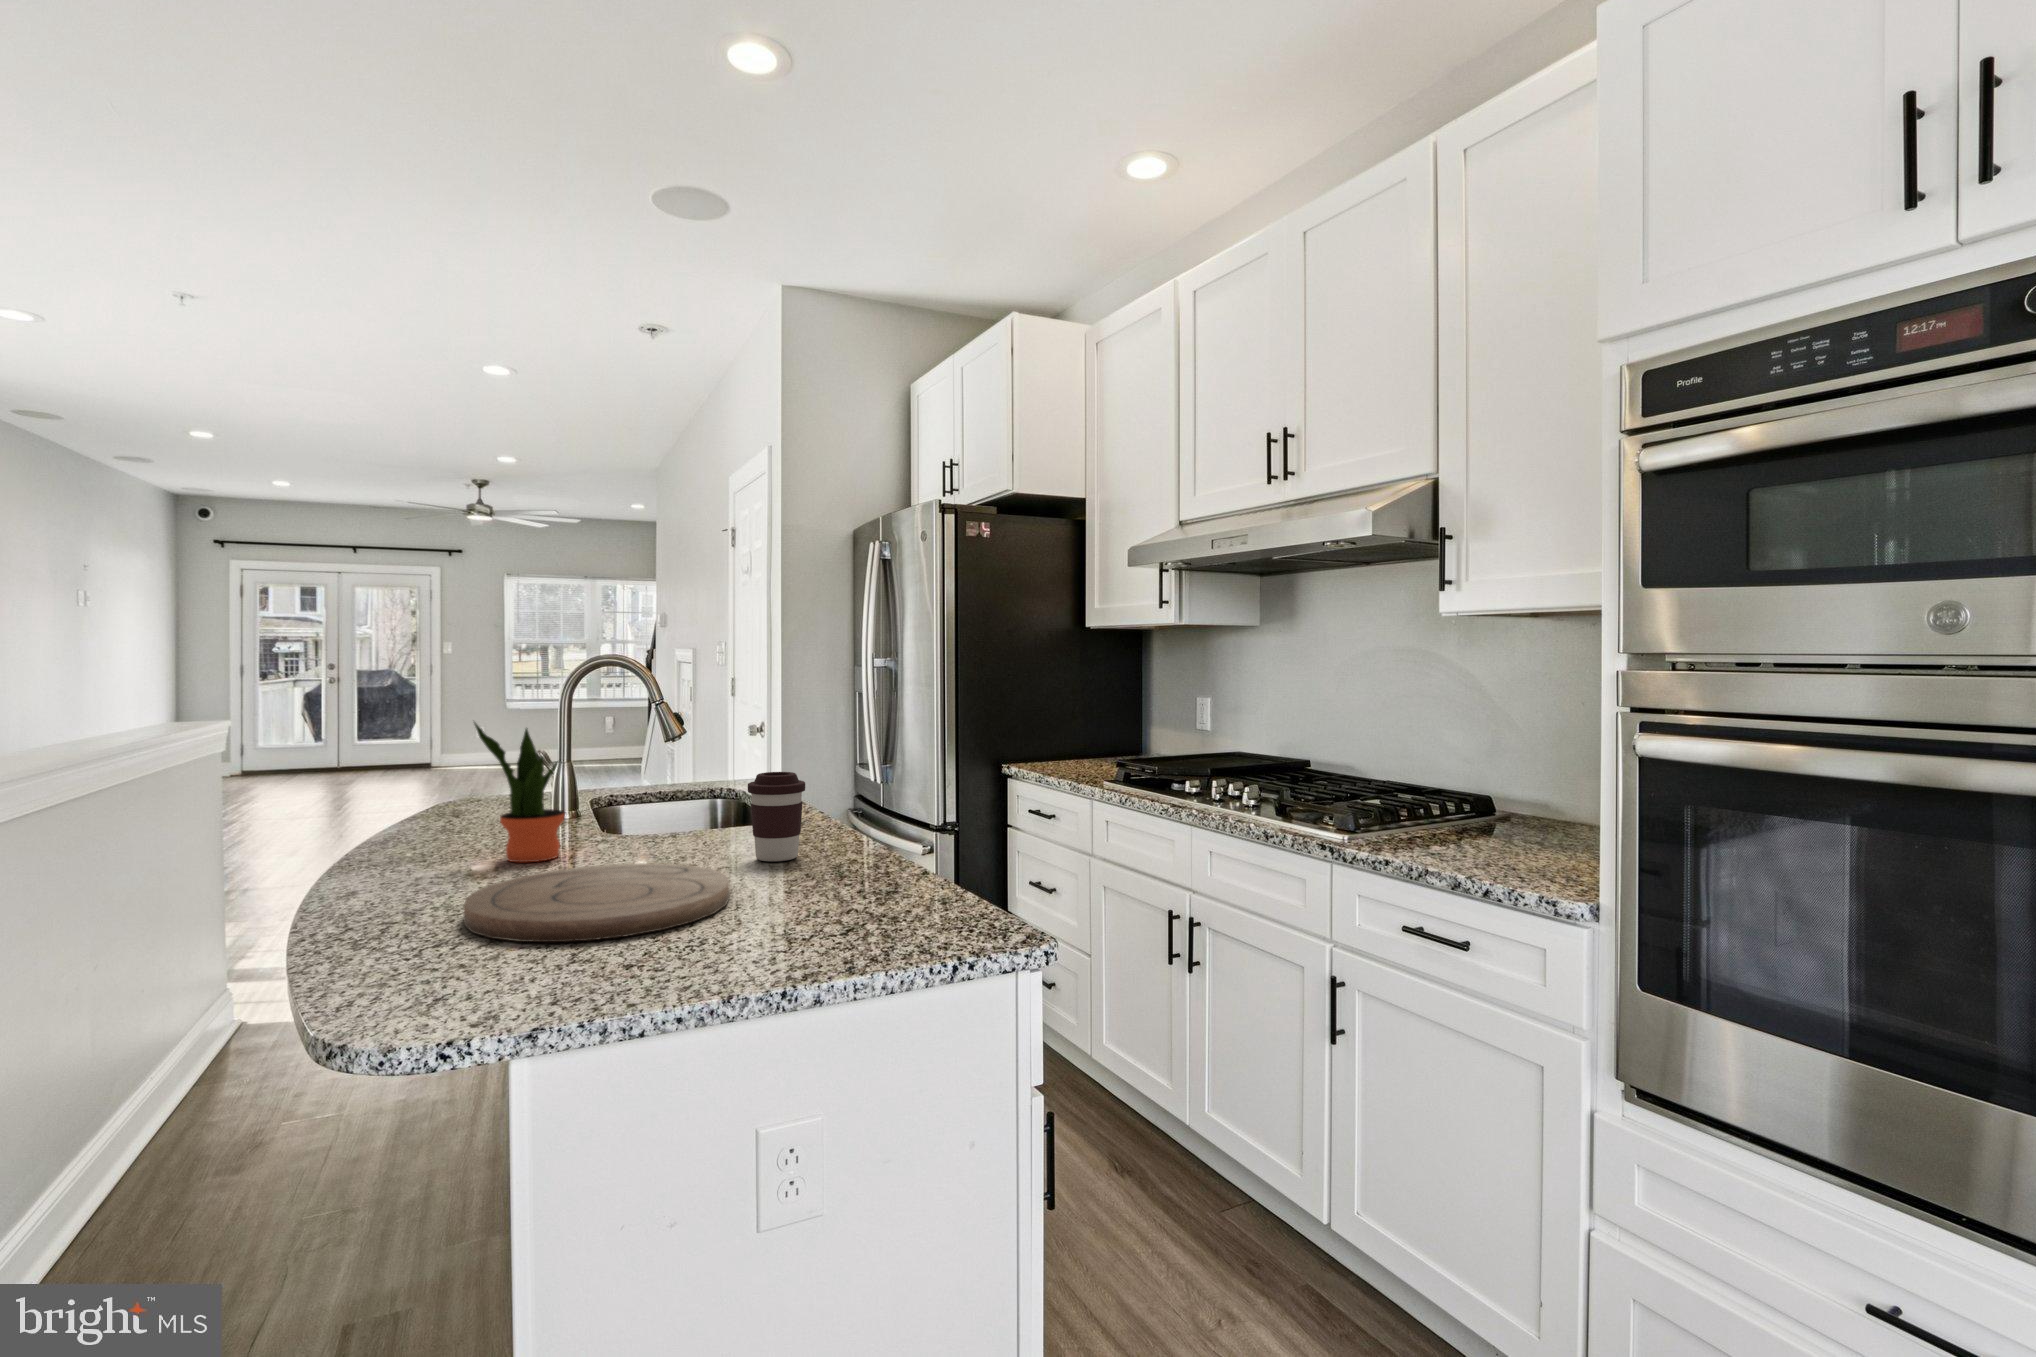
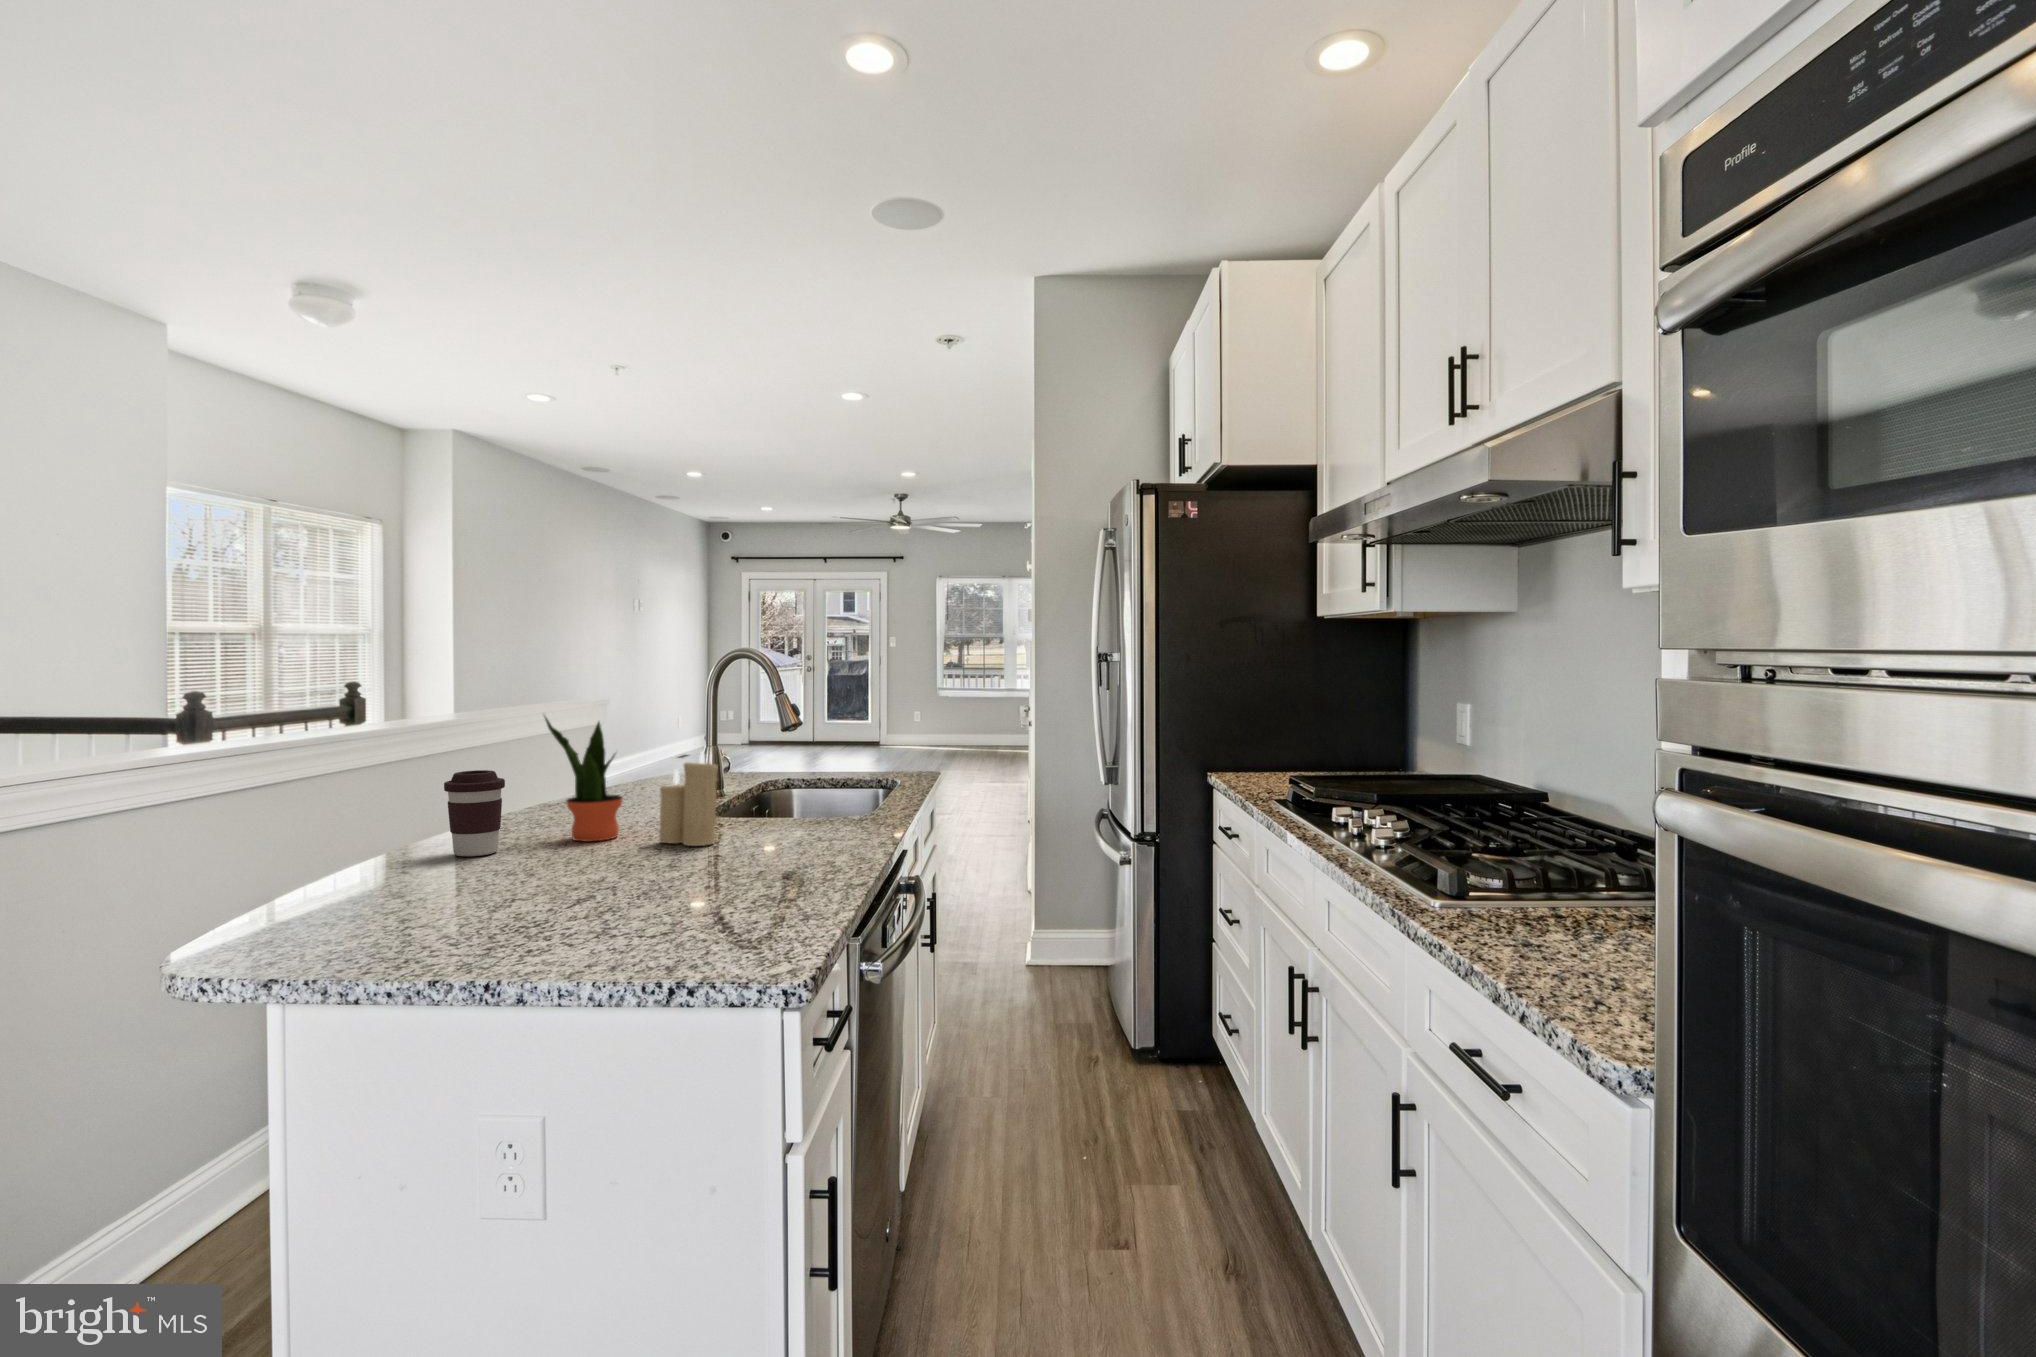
candle: none [623,754,694,855] -> present [659,751,718,846]
coffee cup: present [748,772,805,861] -> present [444,770,505,856]
cutting board: present [464,863,730,942] -> none [412,849,657,915]

